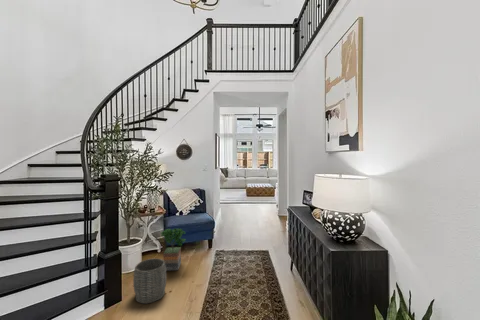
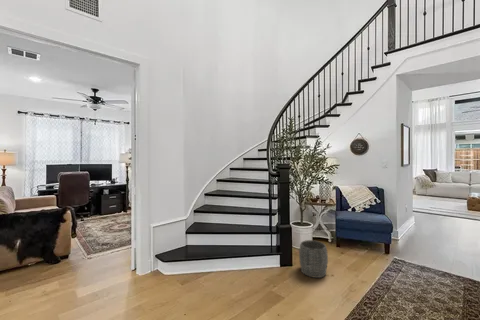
potted tree: present [161,228,185,271] -> none [327,219,353,261]

